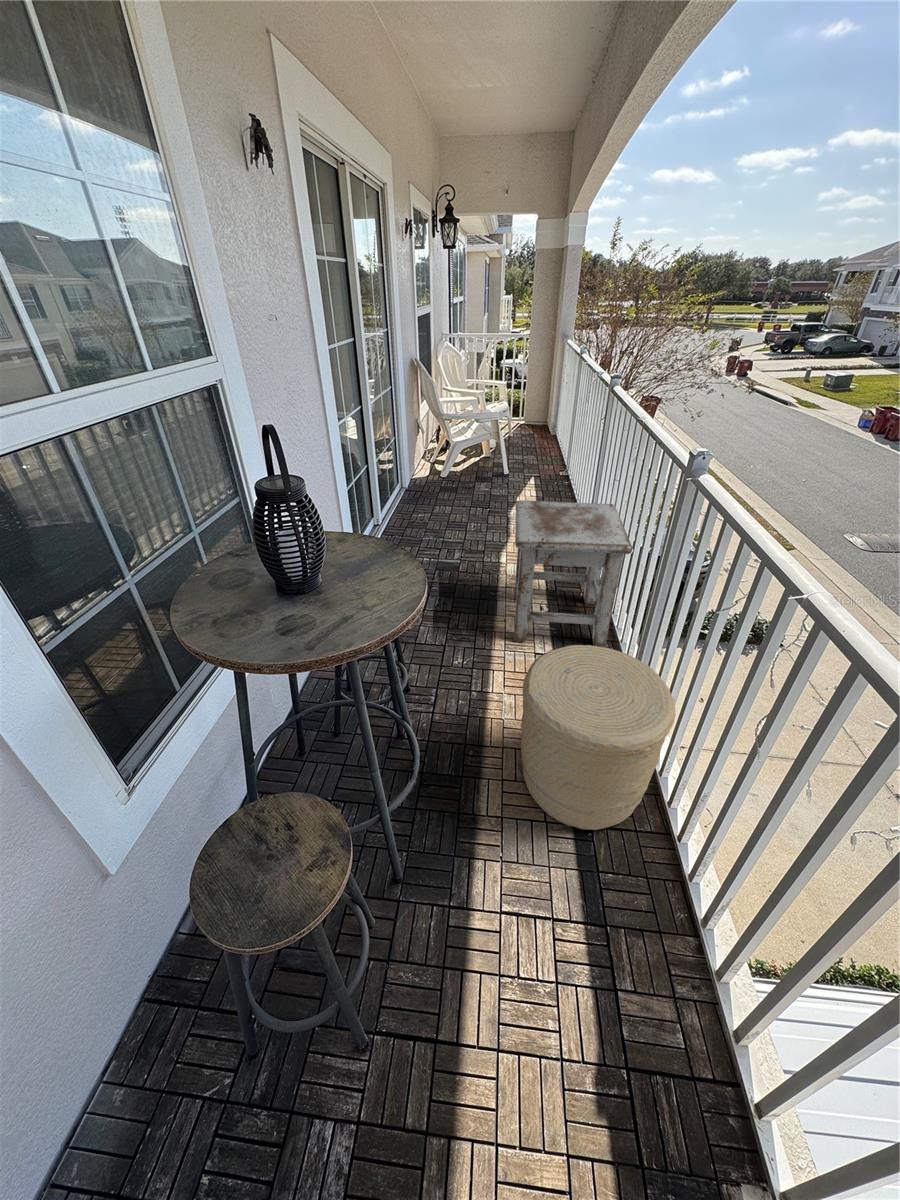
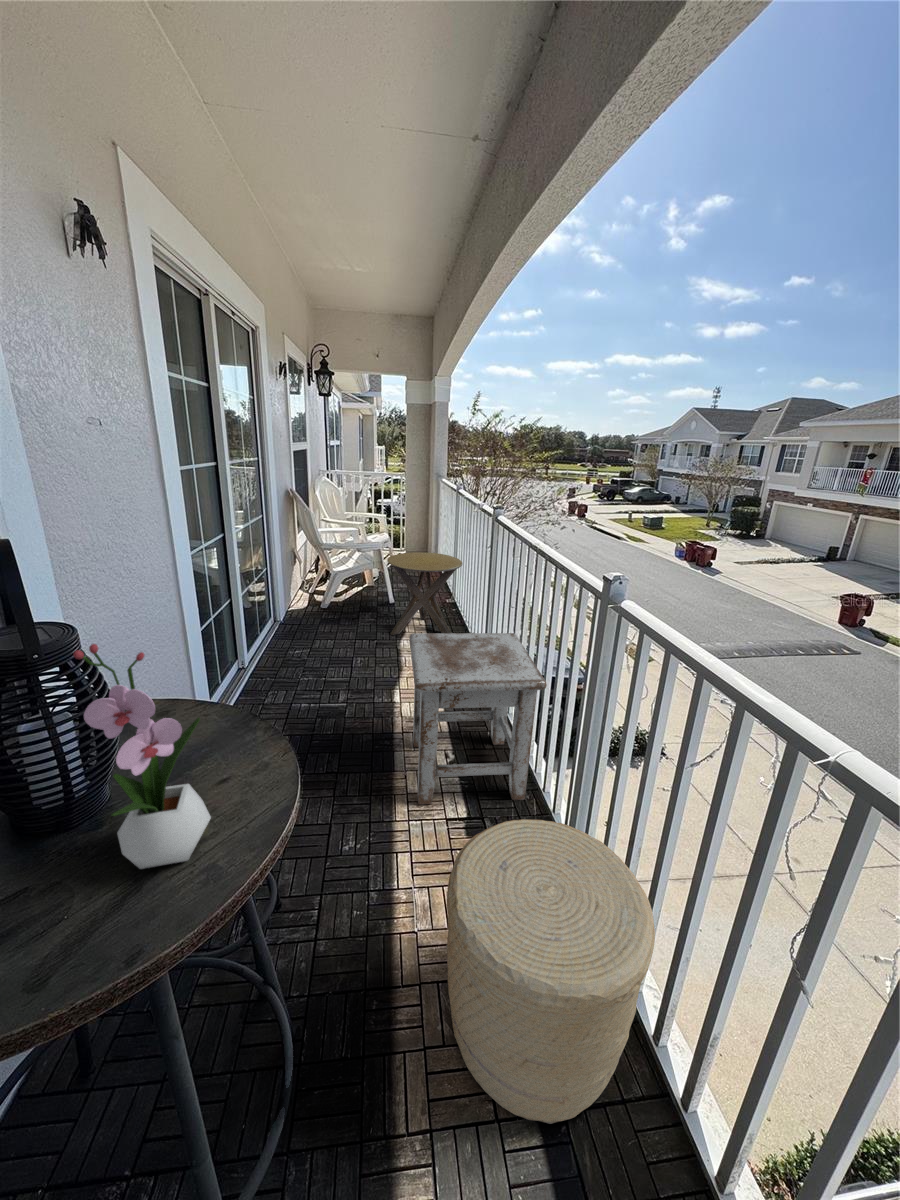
side table: none [502,423,578,509] -> present [387,552,462,635]
flower arrangement: none [310,485,376,620] -> present [73,644,211,869]

